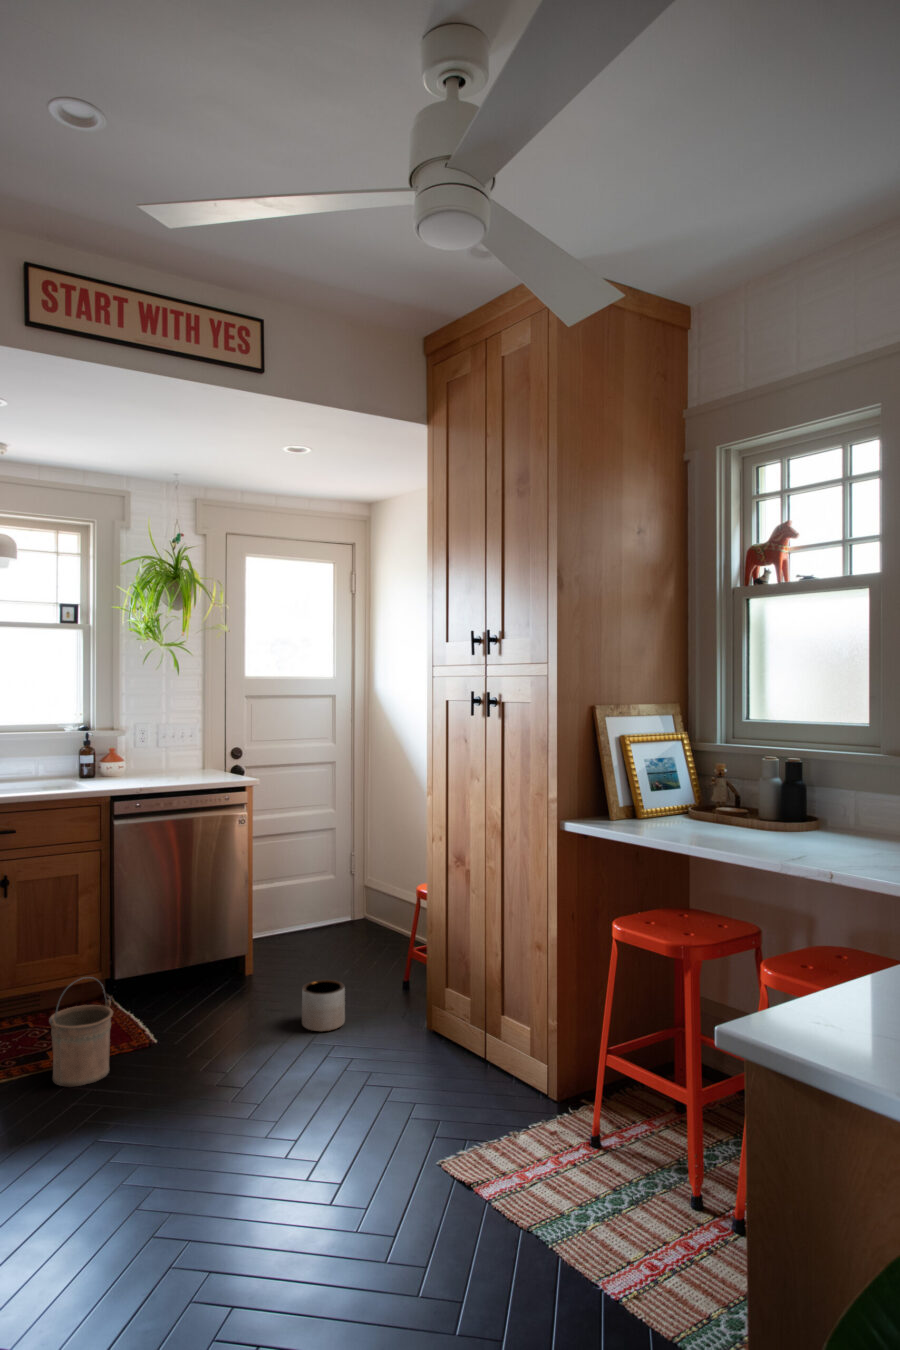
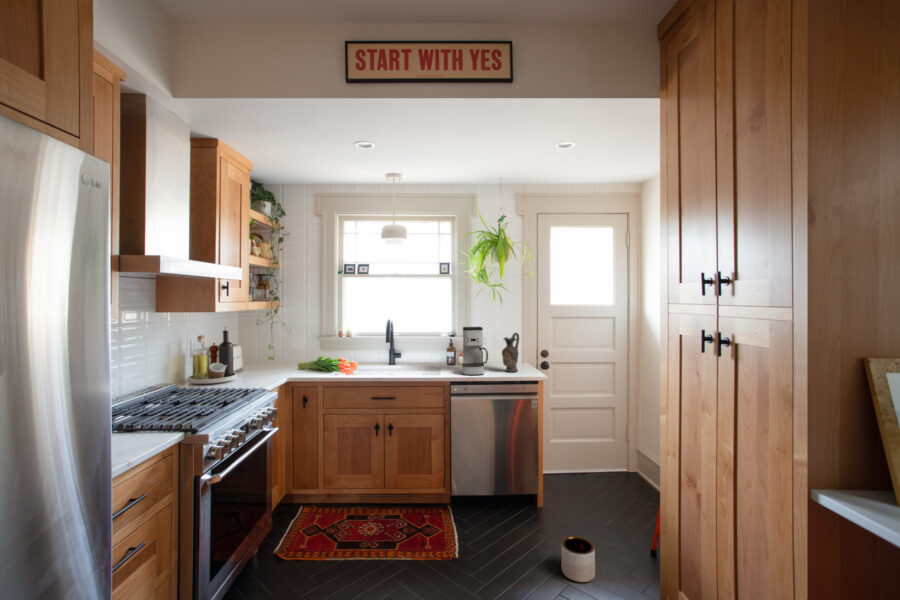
coffee maker: none [117,709,164,786] -> present [462,327,488,375]
ceramic pitcher: none [184,718,211,779] -> present [502,333,519,372]
bucket: present [49,977,113,1087] -> none [387,507,429,580]

